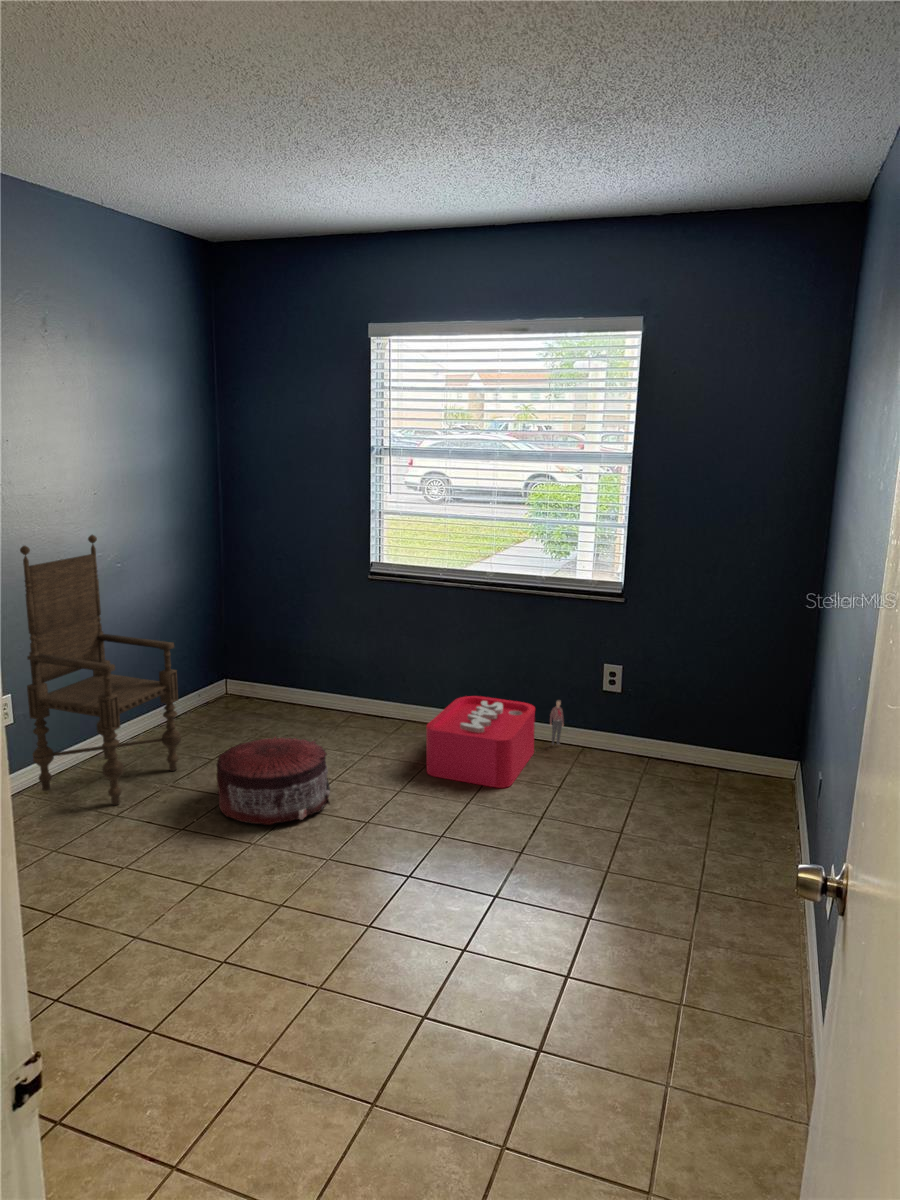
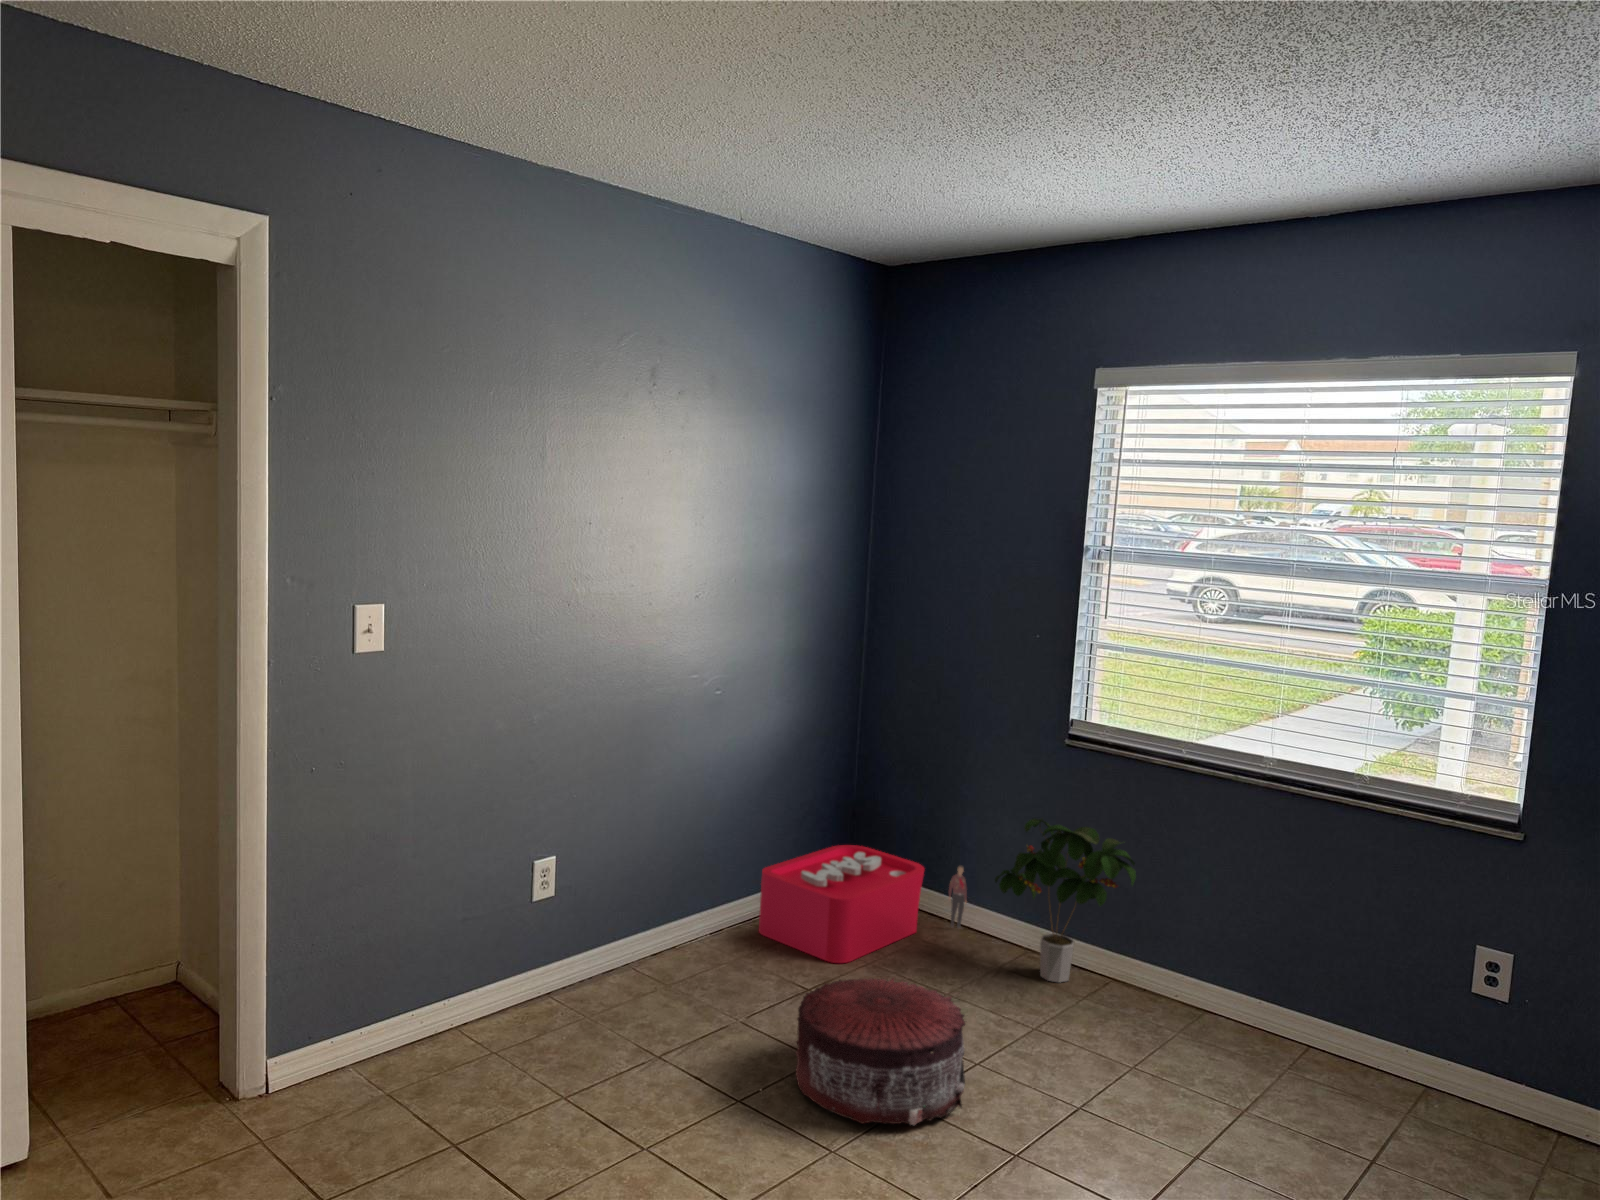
armchair: present [20,535,181,805] -> none [566,648,767,1040]
potted plant: none [329,625,418,726] -> present [995,818,1136,983]
storage bin: present [426,696,564,788] -> present [759,845,967,963]

